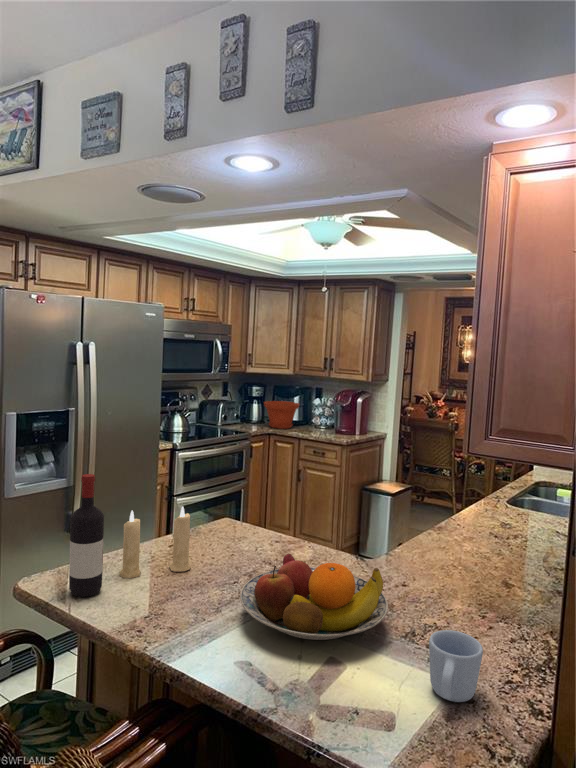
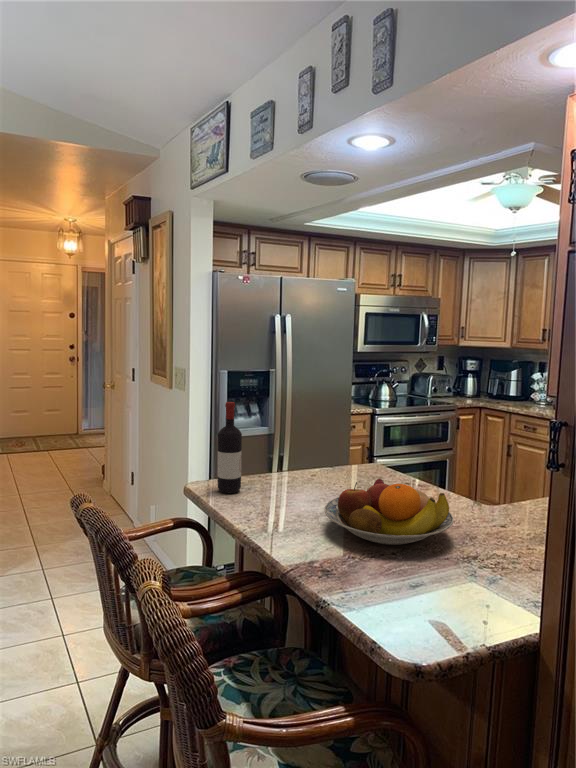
plant pot: present [264,401,299,429] -> none [476,375,516,403]
candle: present [119,506,191,578] -> none [259,433,317,490]
mug: present [429,630,483,702] -> none [442,541,495,600]

